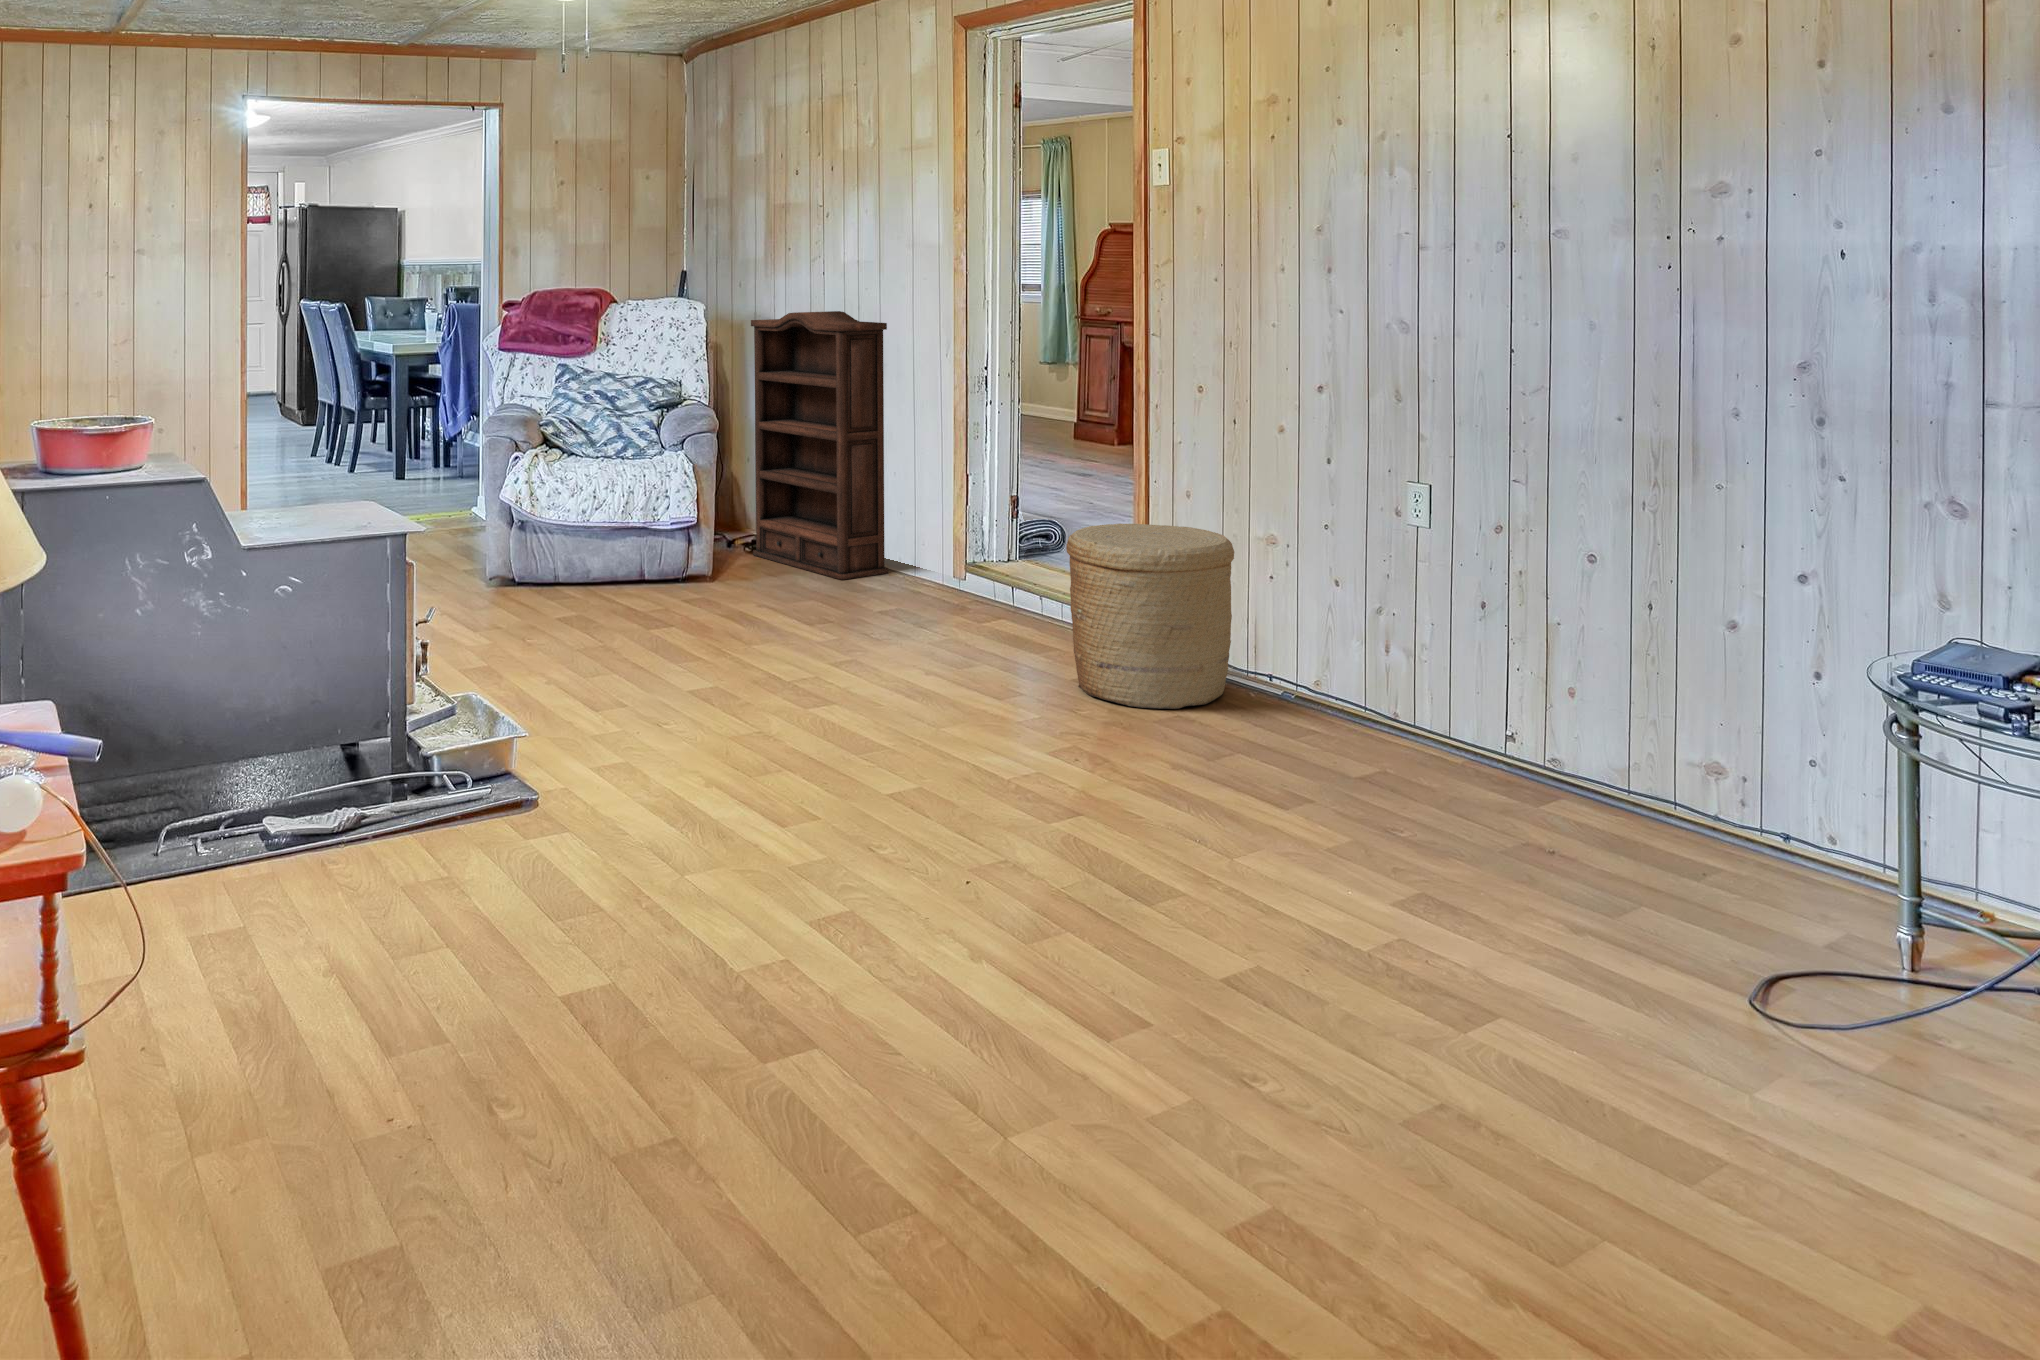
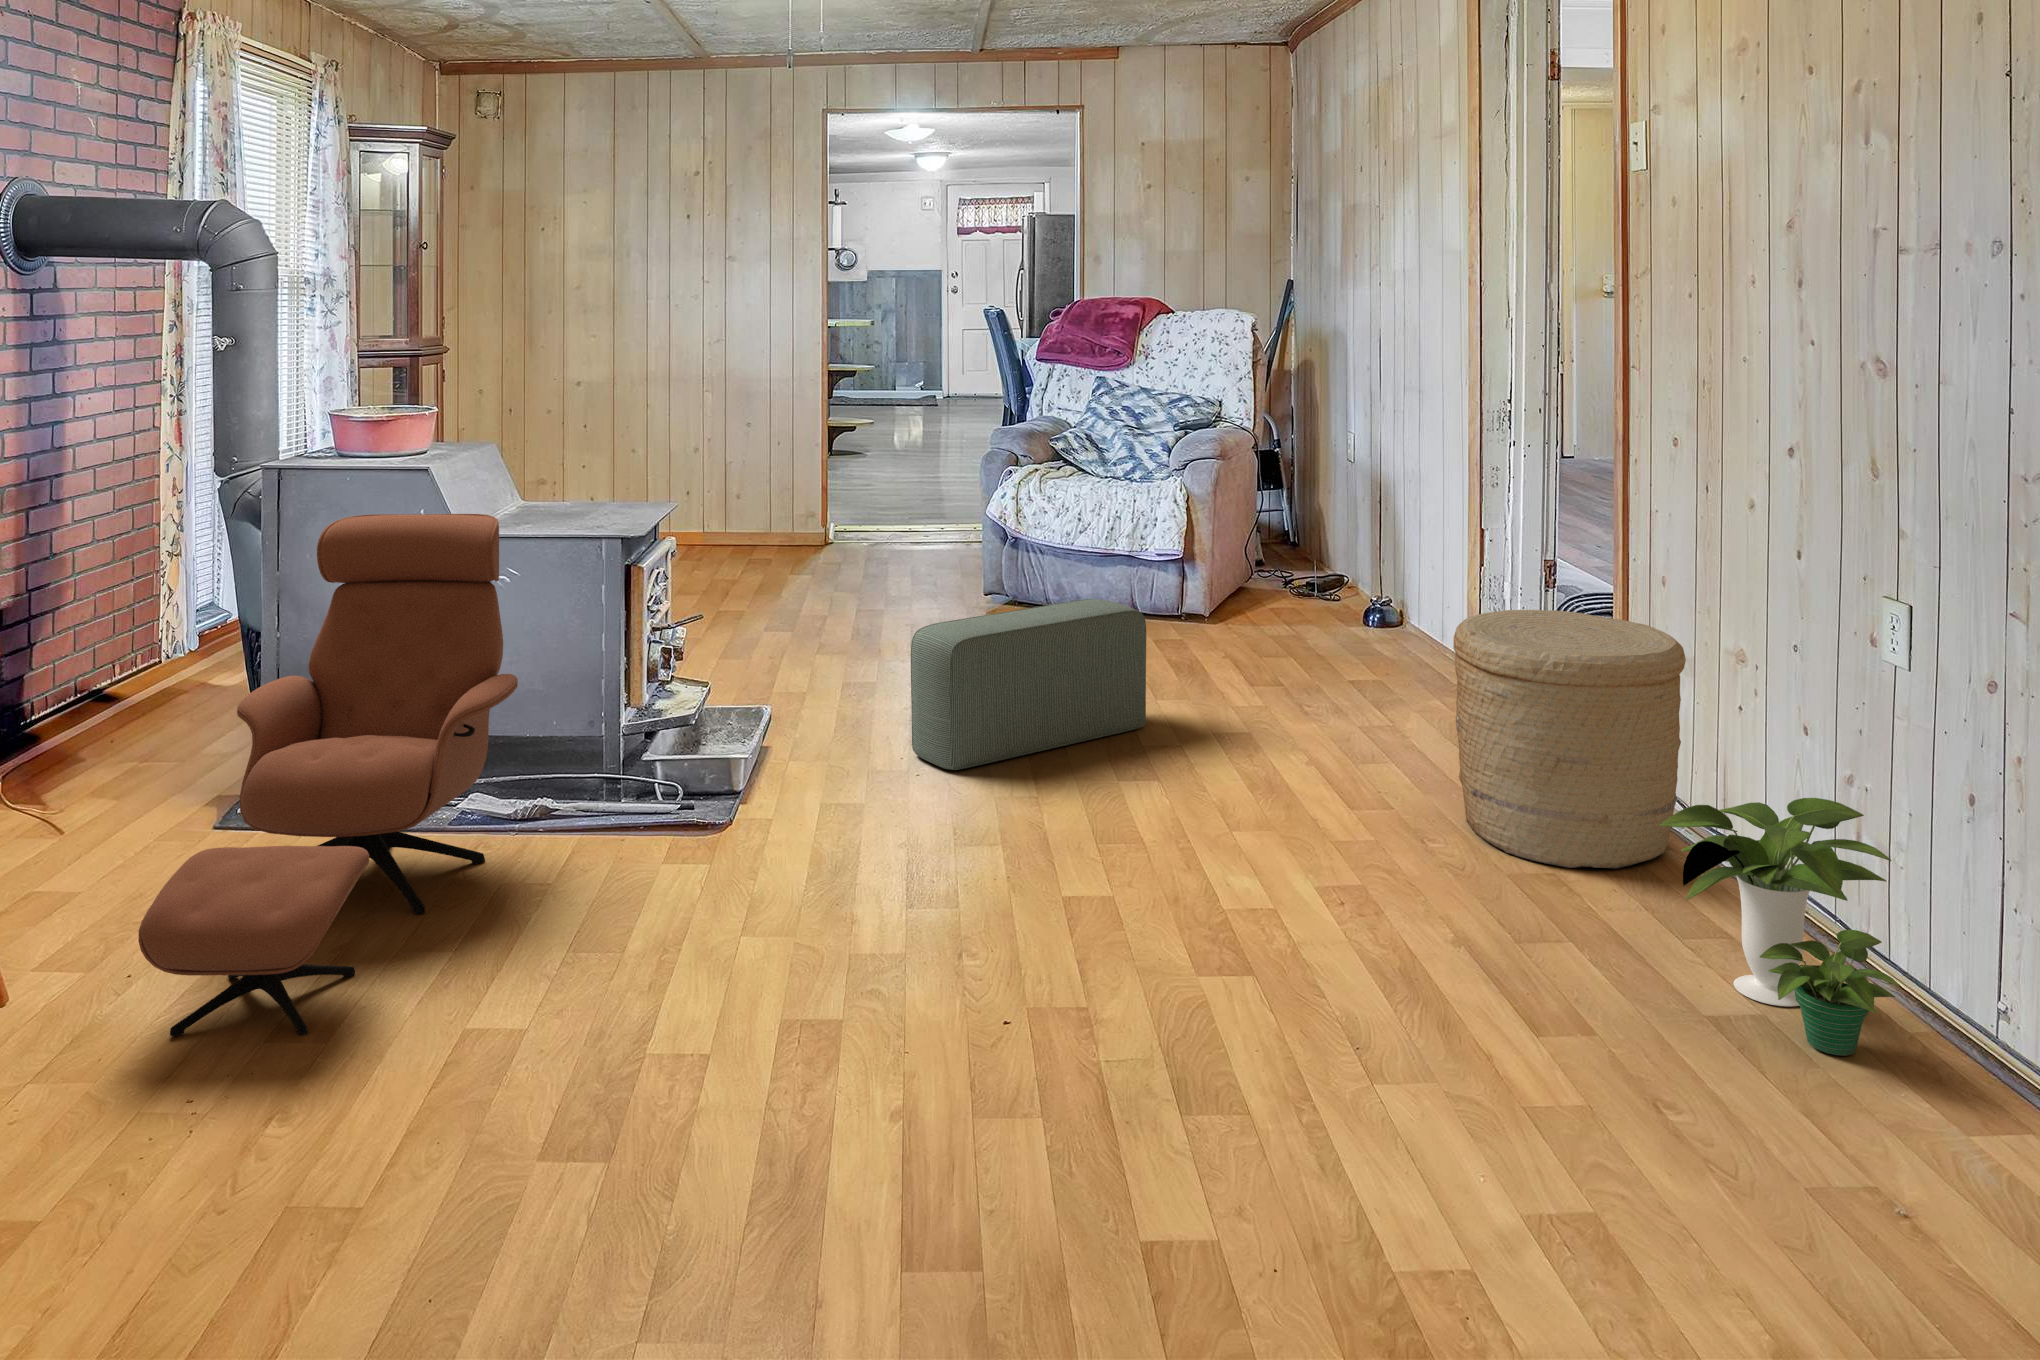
bookshelf: present [751,311,888,580] -> none [1290,327,1419,638]
lounge chair: none [104,511,408,1020] -> present [138,514,518,1036]
pouf: none [605,557,770,715] -> present [911,599,1146,770]
potted plant: none [1294,620,1470,781] -> present [1659,798,1900,1056]

